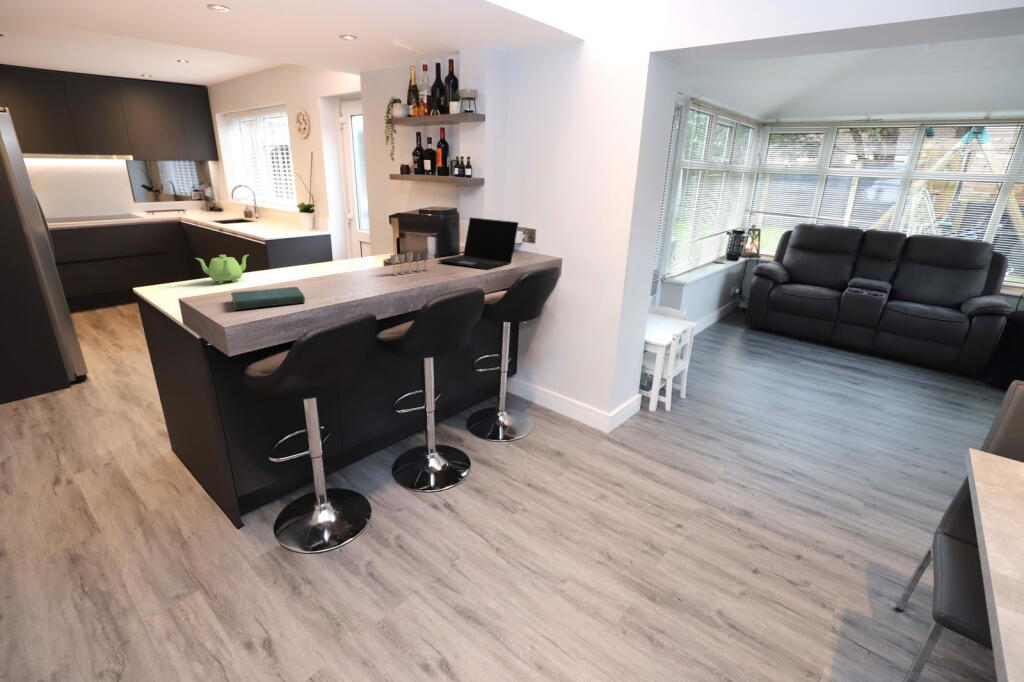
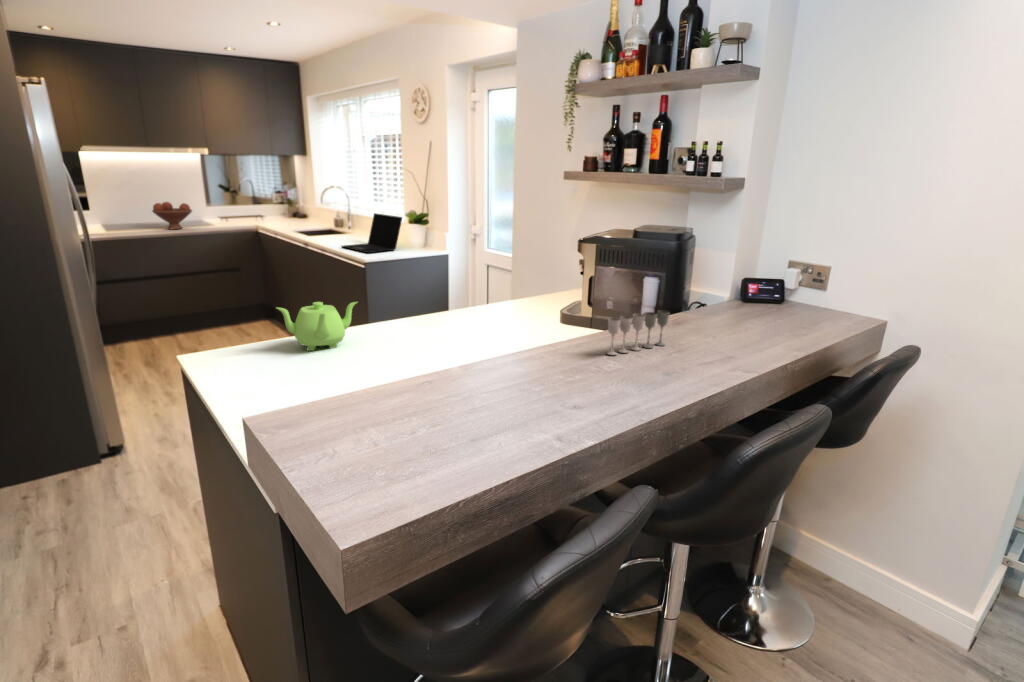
fruit bowl: none [86,199,122,221] -> present [152,202,192,229]
laptop: present [439,217,518,270] -> present [341,213,402,253]
book: present [231,287,305,310] -> none [340,390,485,454]

